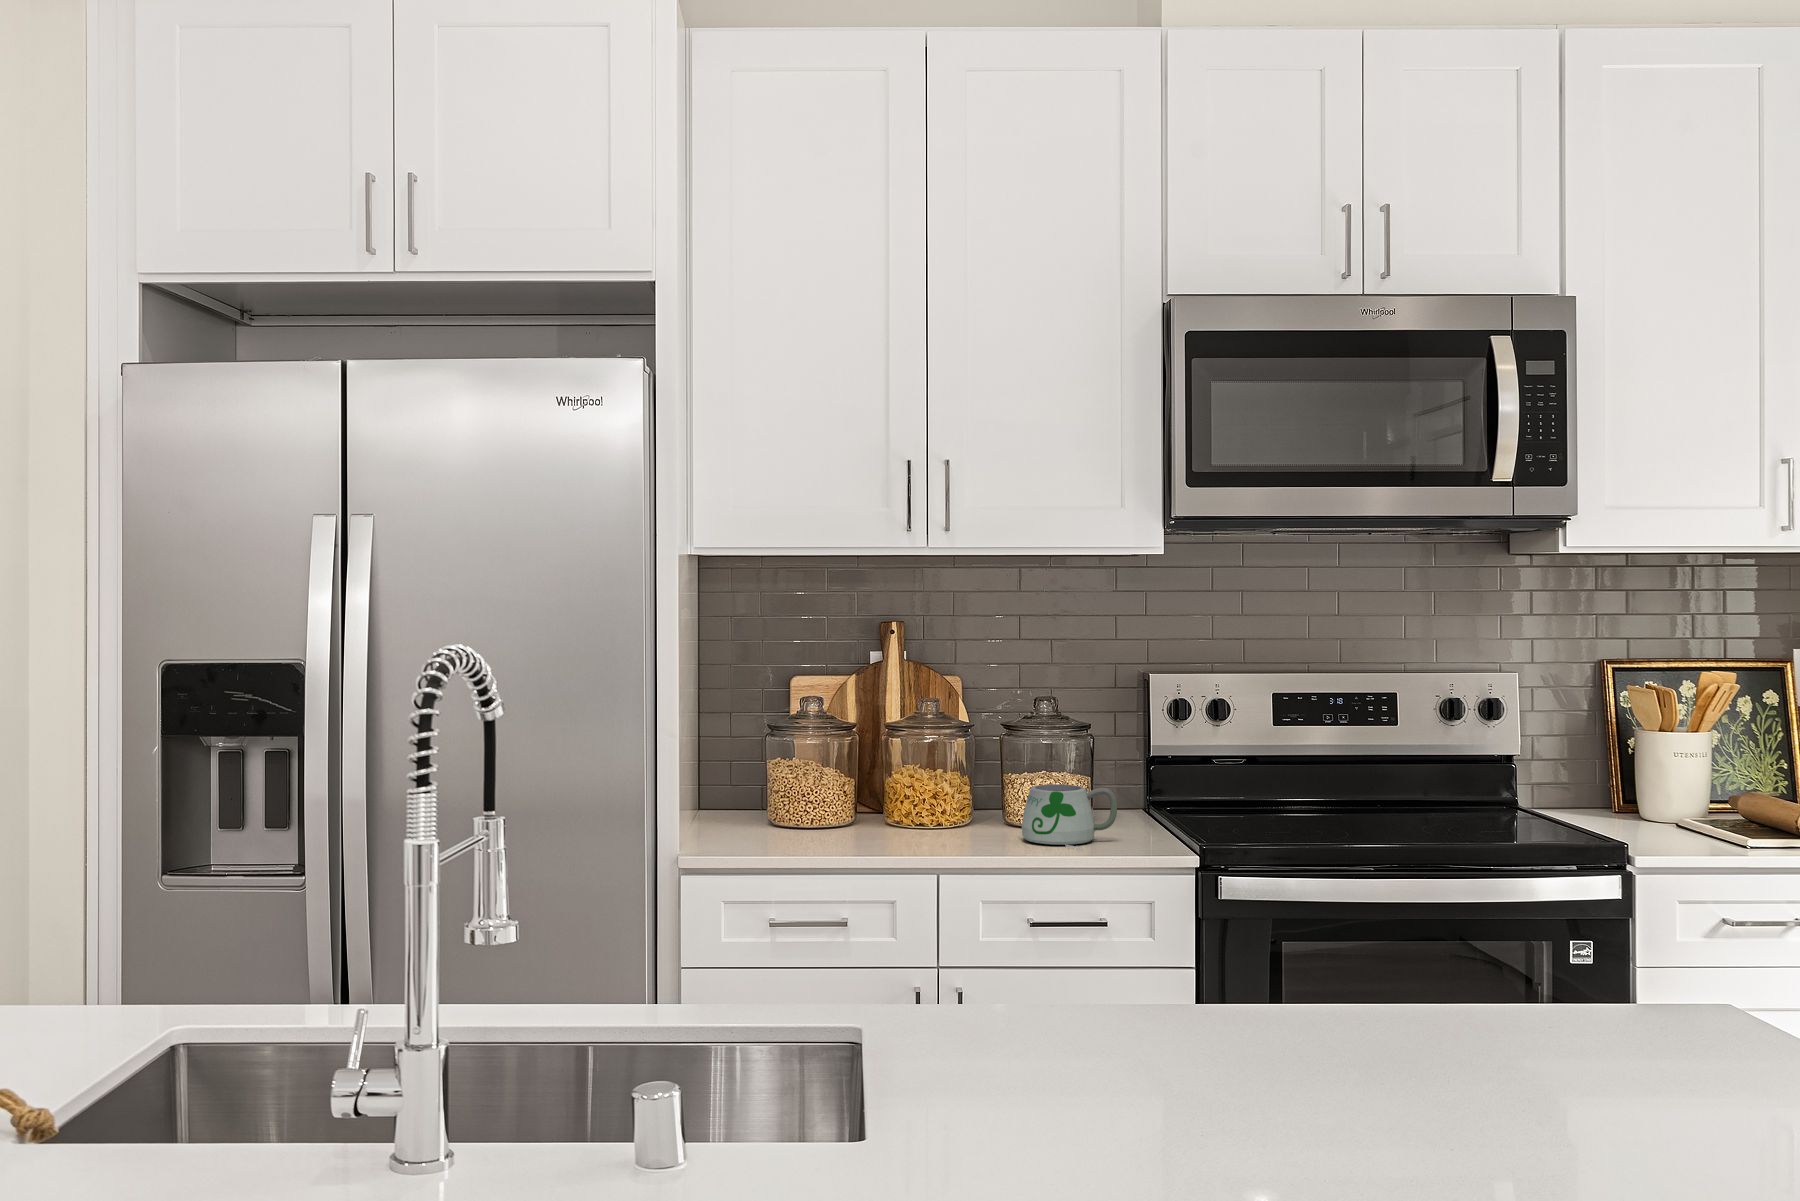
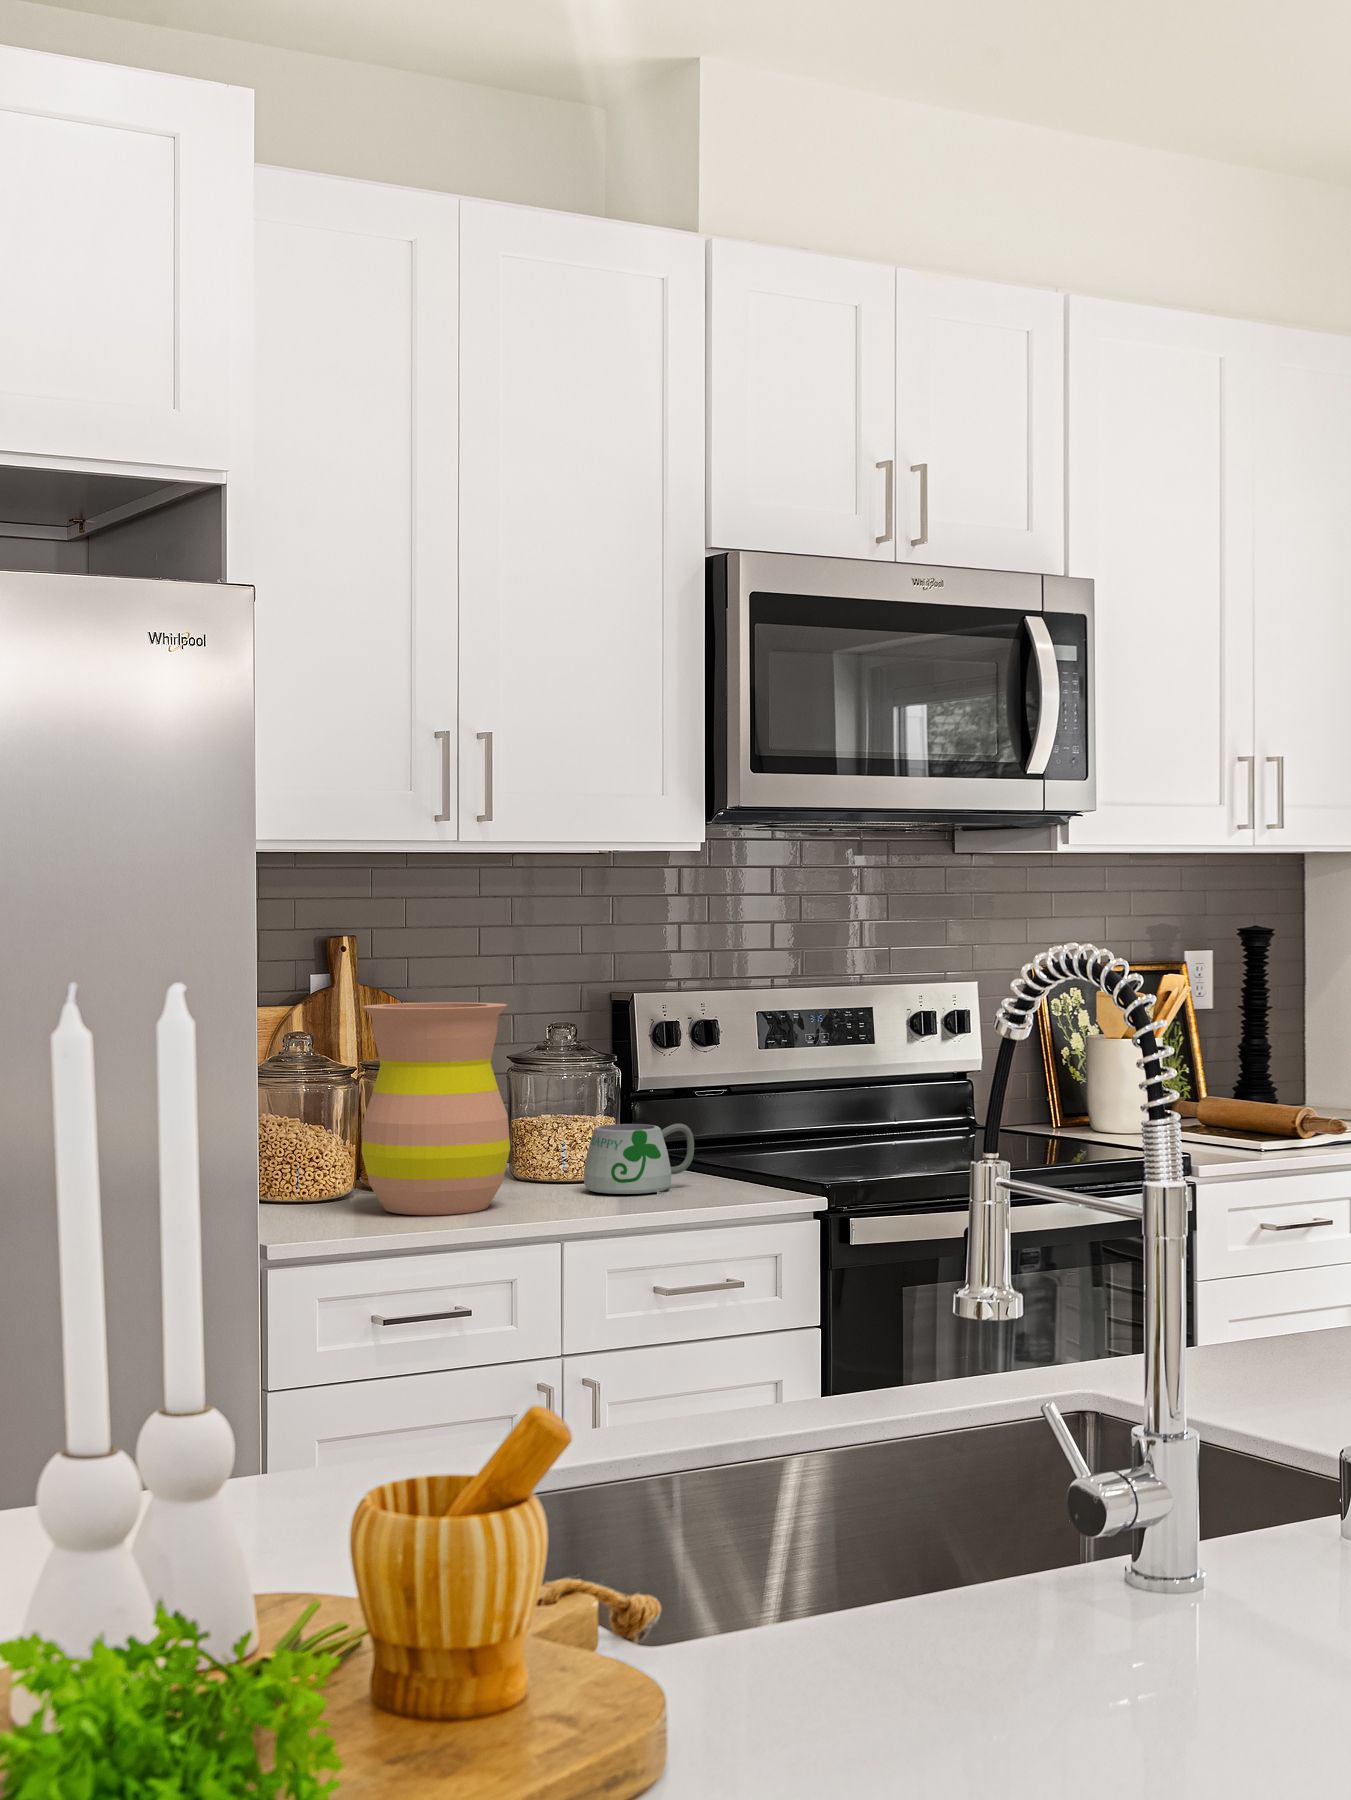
vase: none [828,678,945,848] -> present [361,1002,510,1215]

